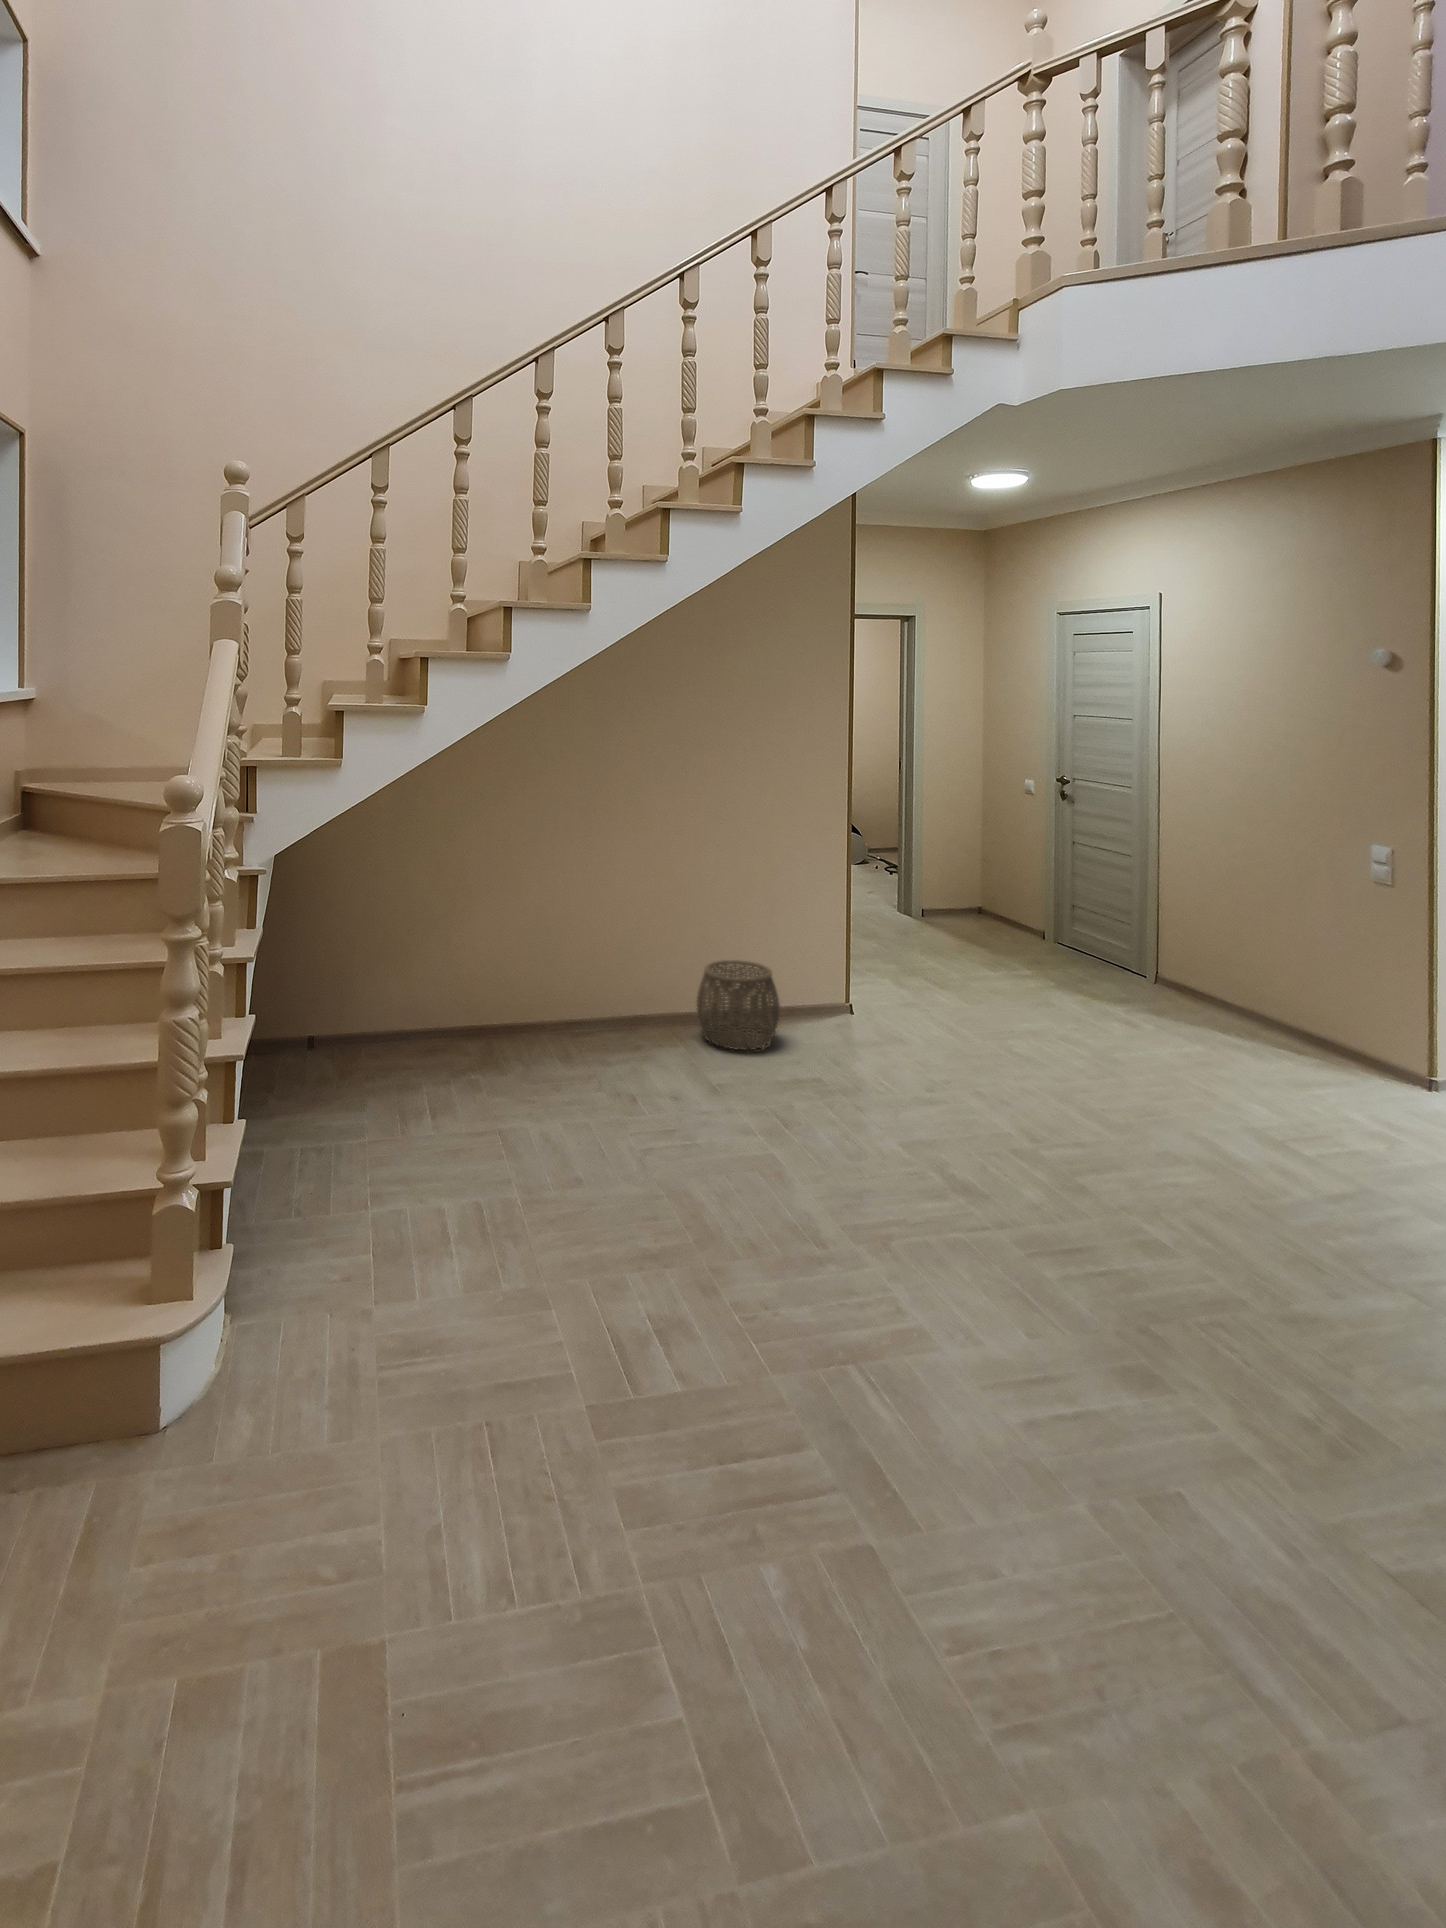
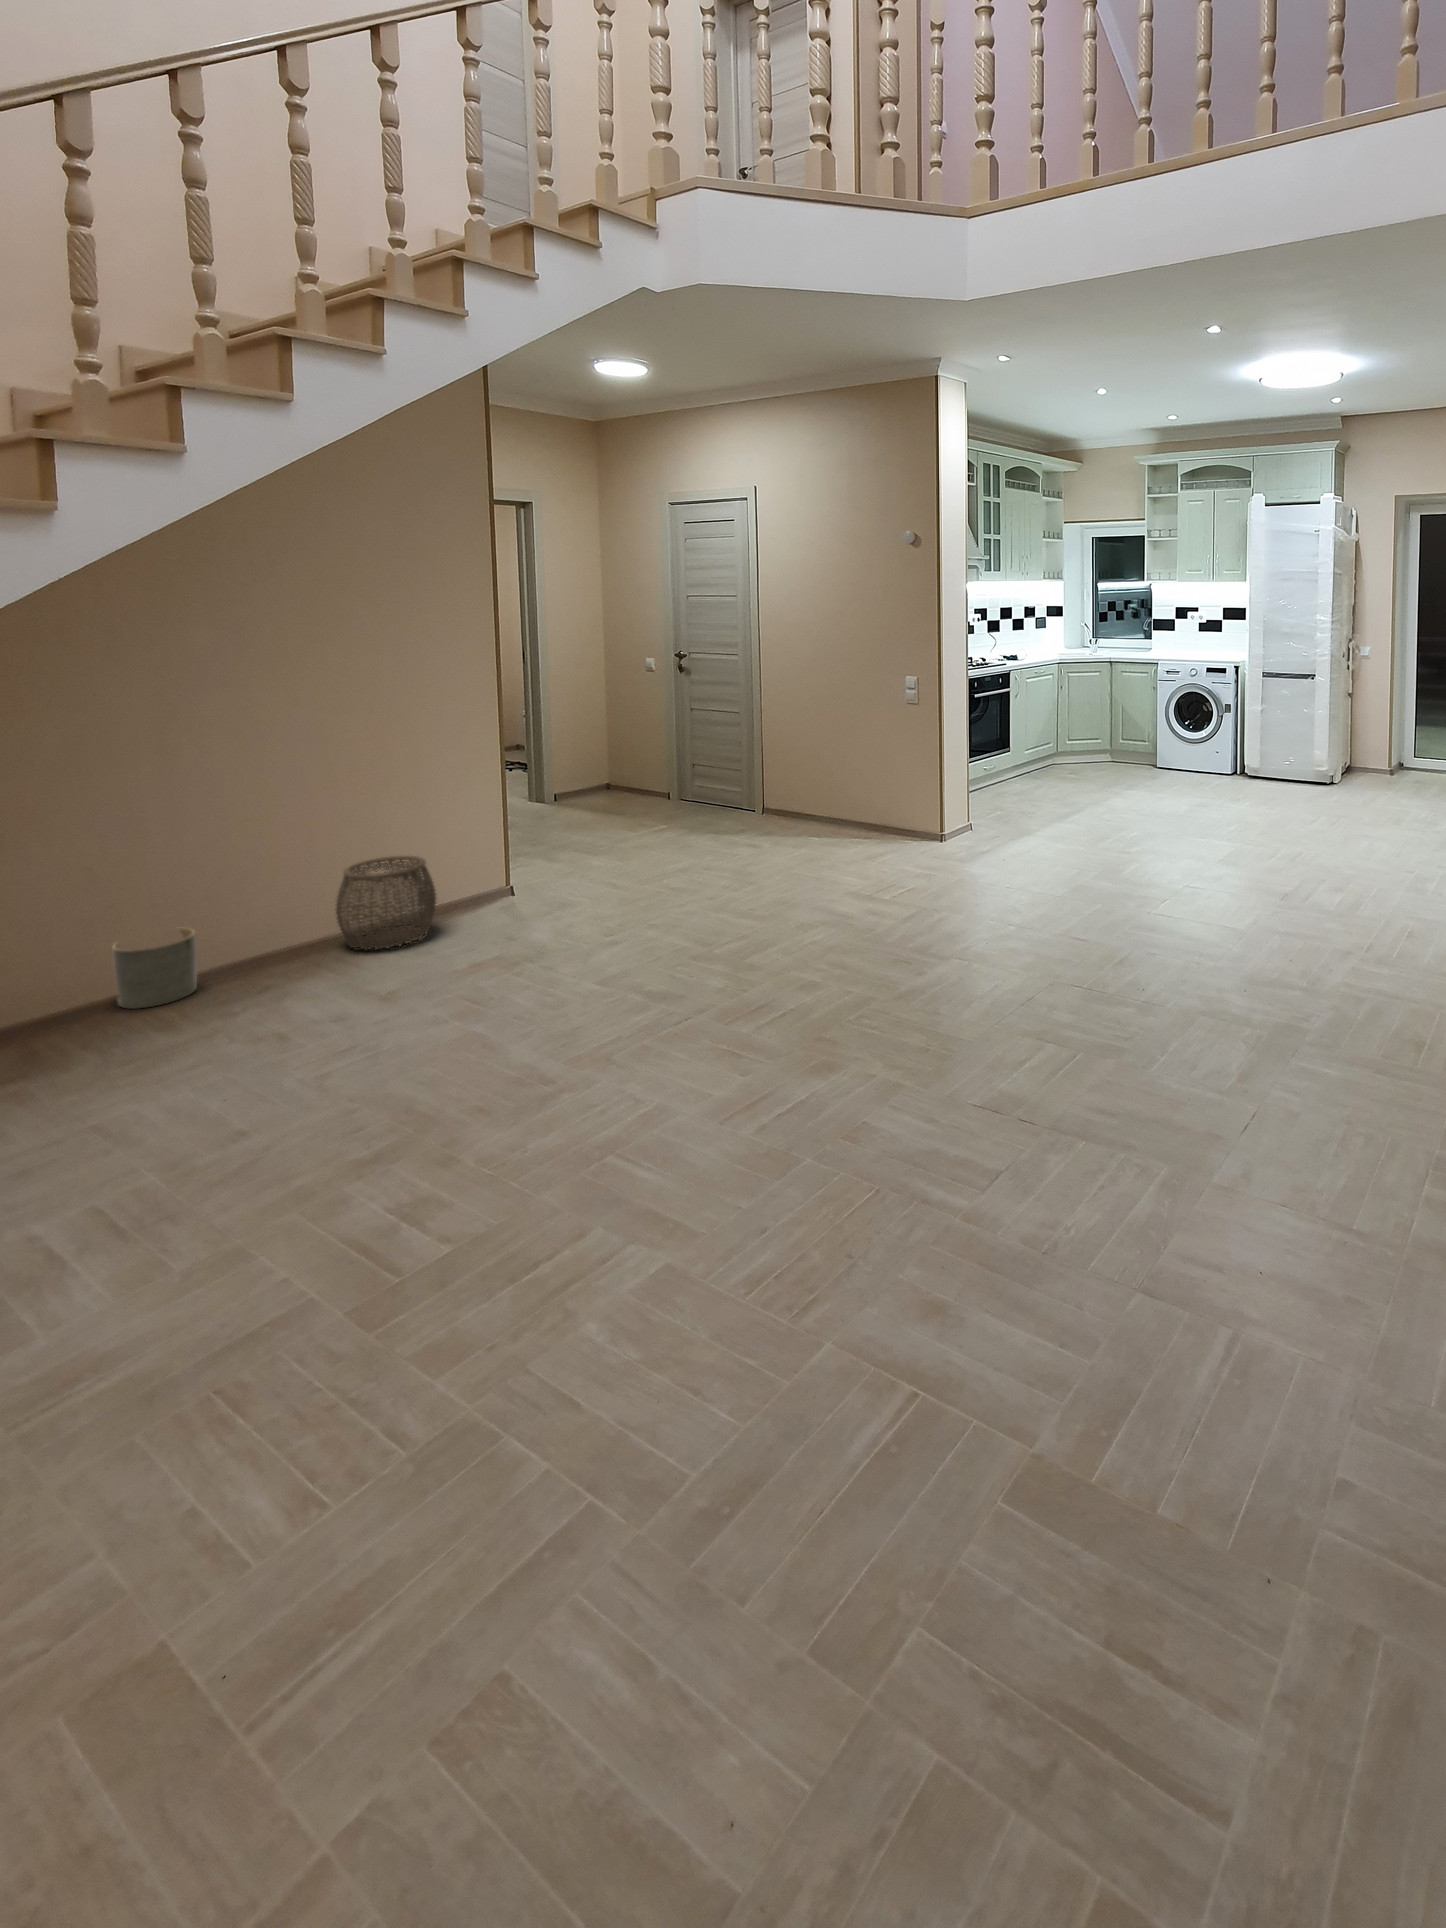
planter: none [540,986,593,1052] -> present [112,928,197,1009]

